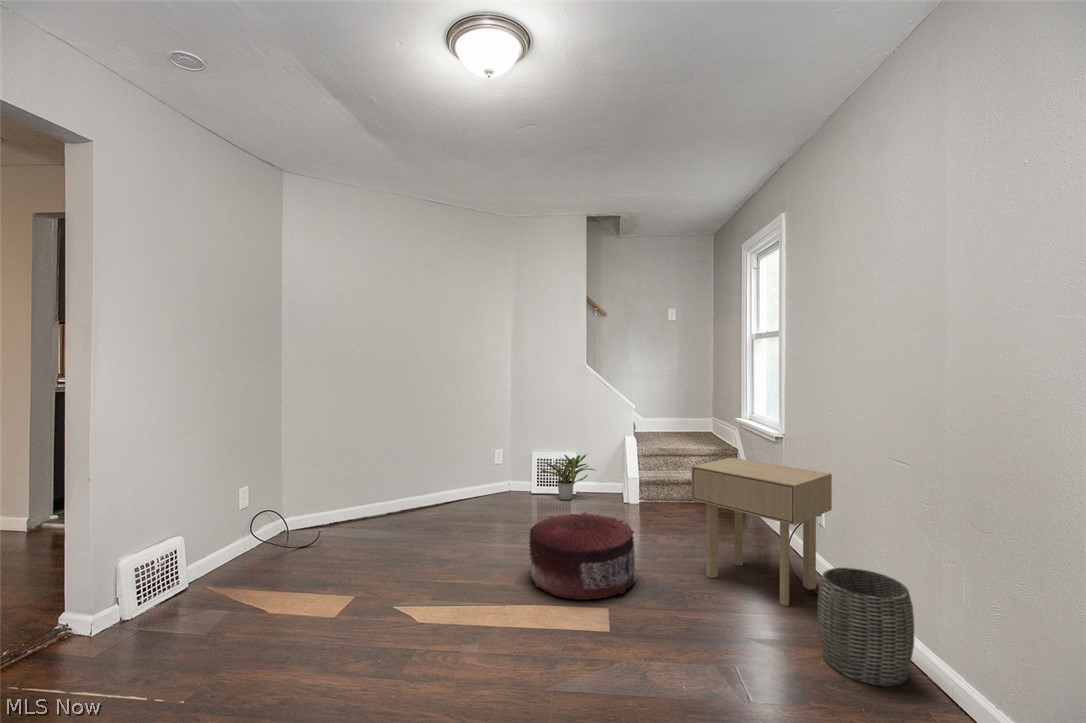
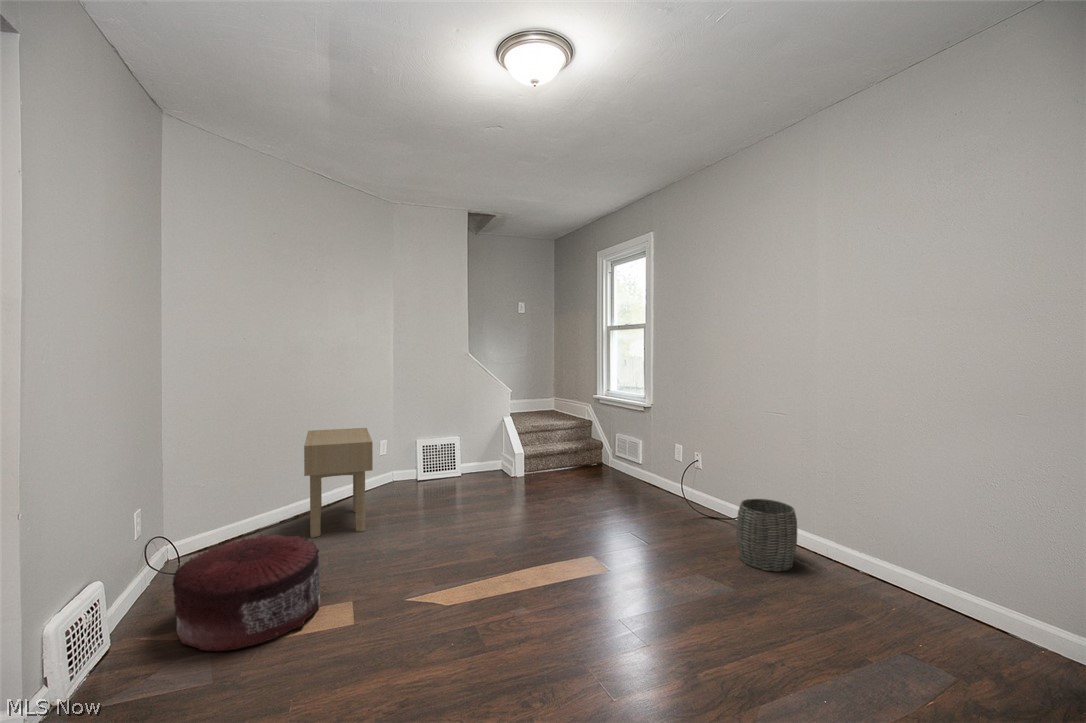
potted plant: present [542,454,596,501] -> none [431,436,485,482]
side table: present [691,458,832,606] -> present [304,428,373,538]
pouf: present [529,512,636,600] -> present [173,534,321,652]

